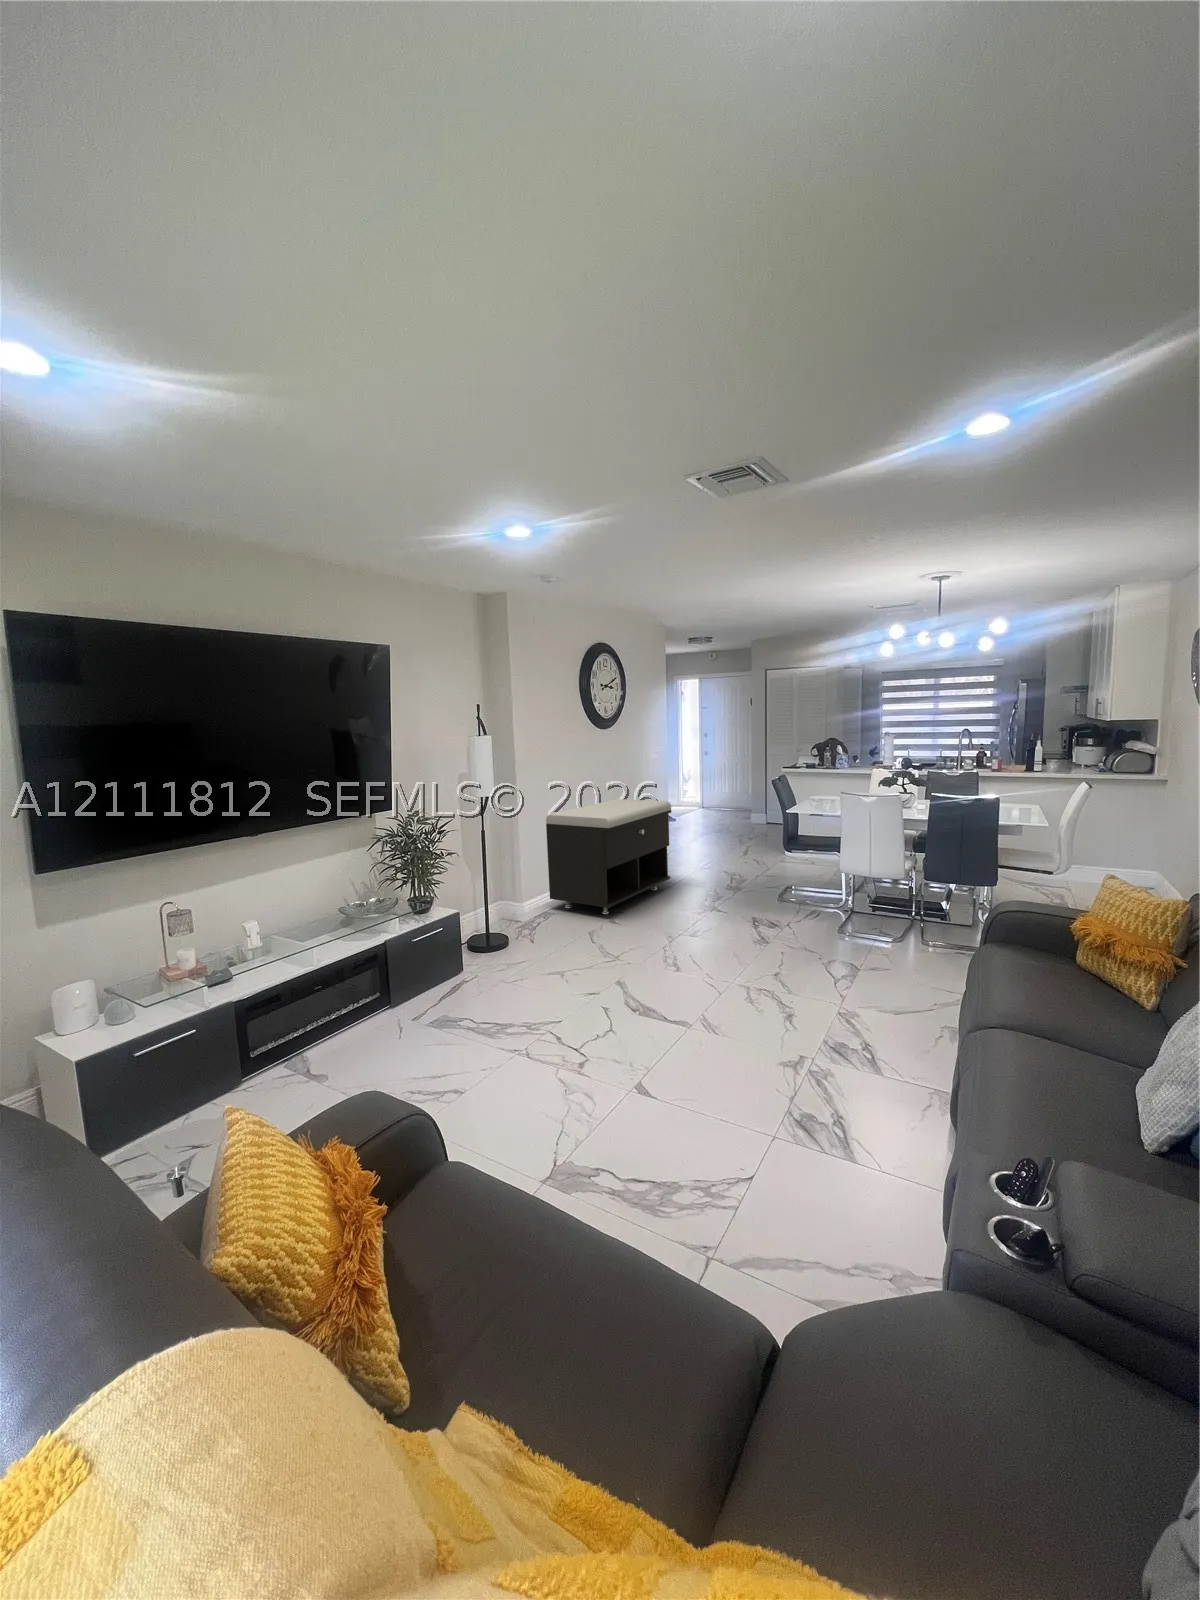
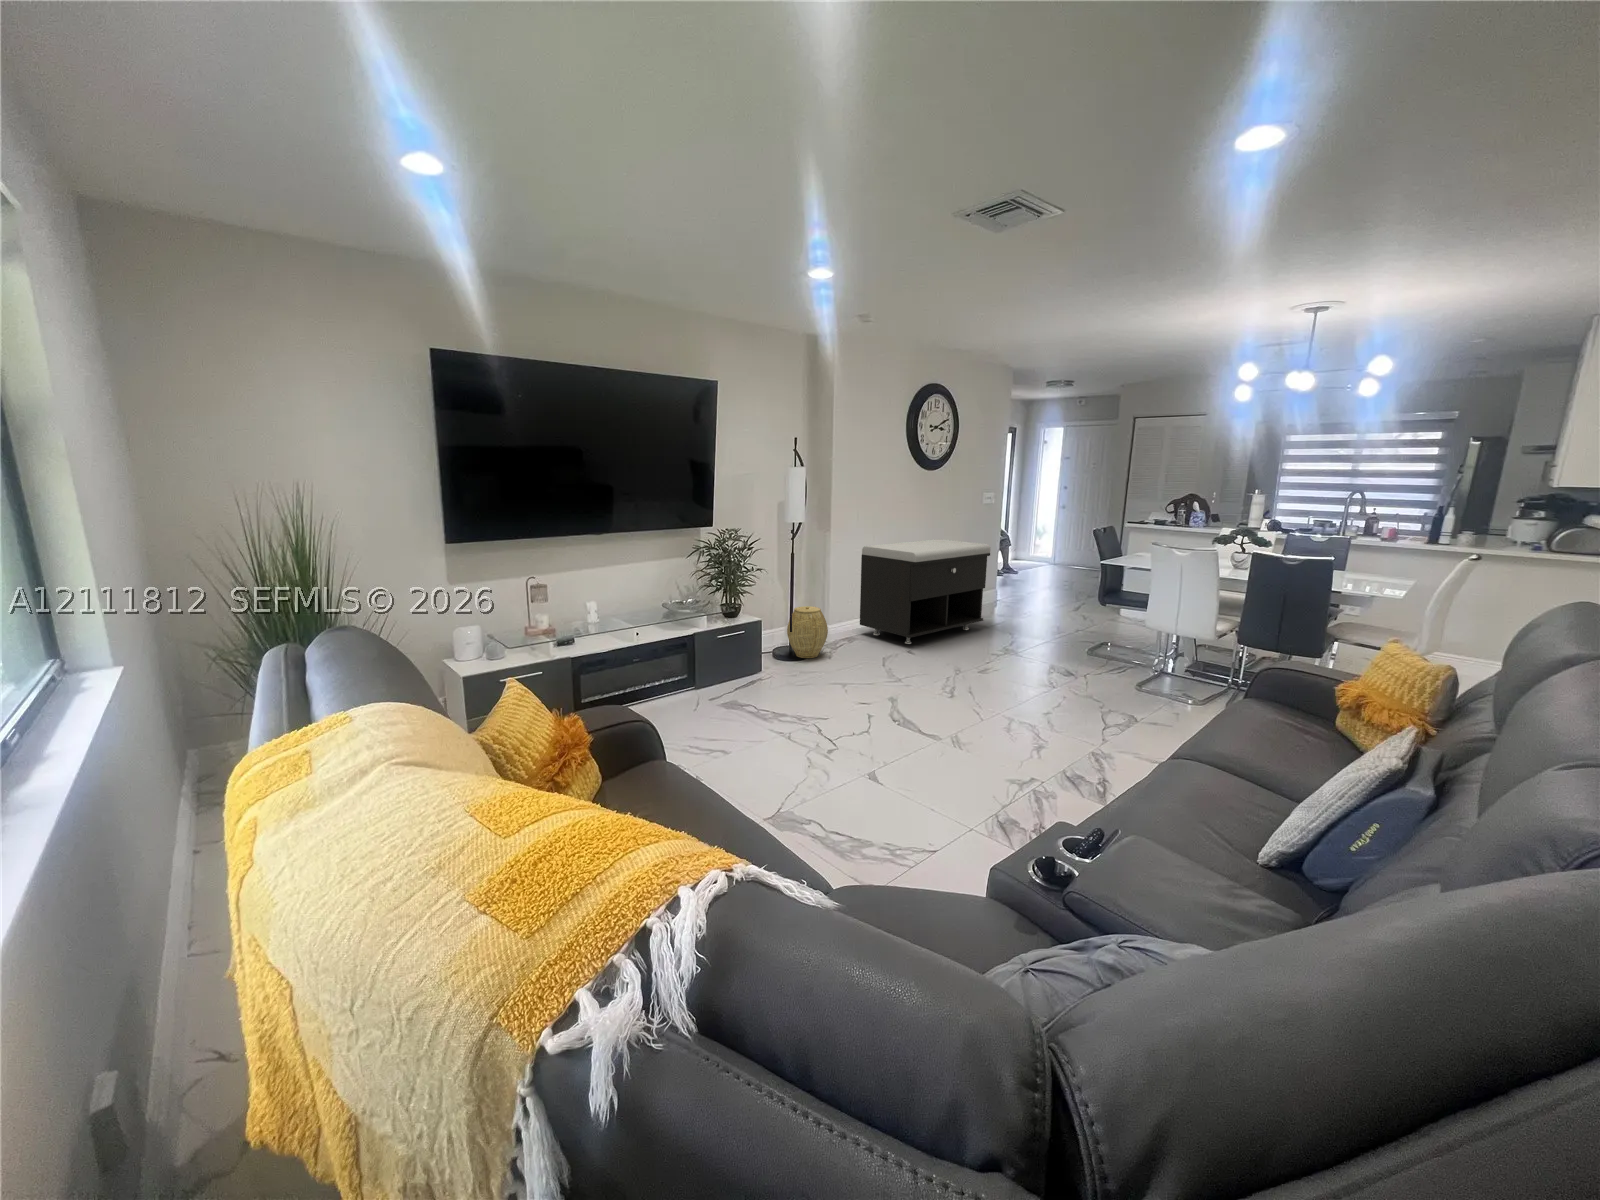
woven basket: none [480,888,526,947] -> present [787,606,828,658]

